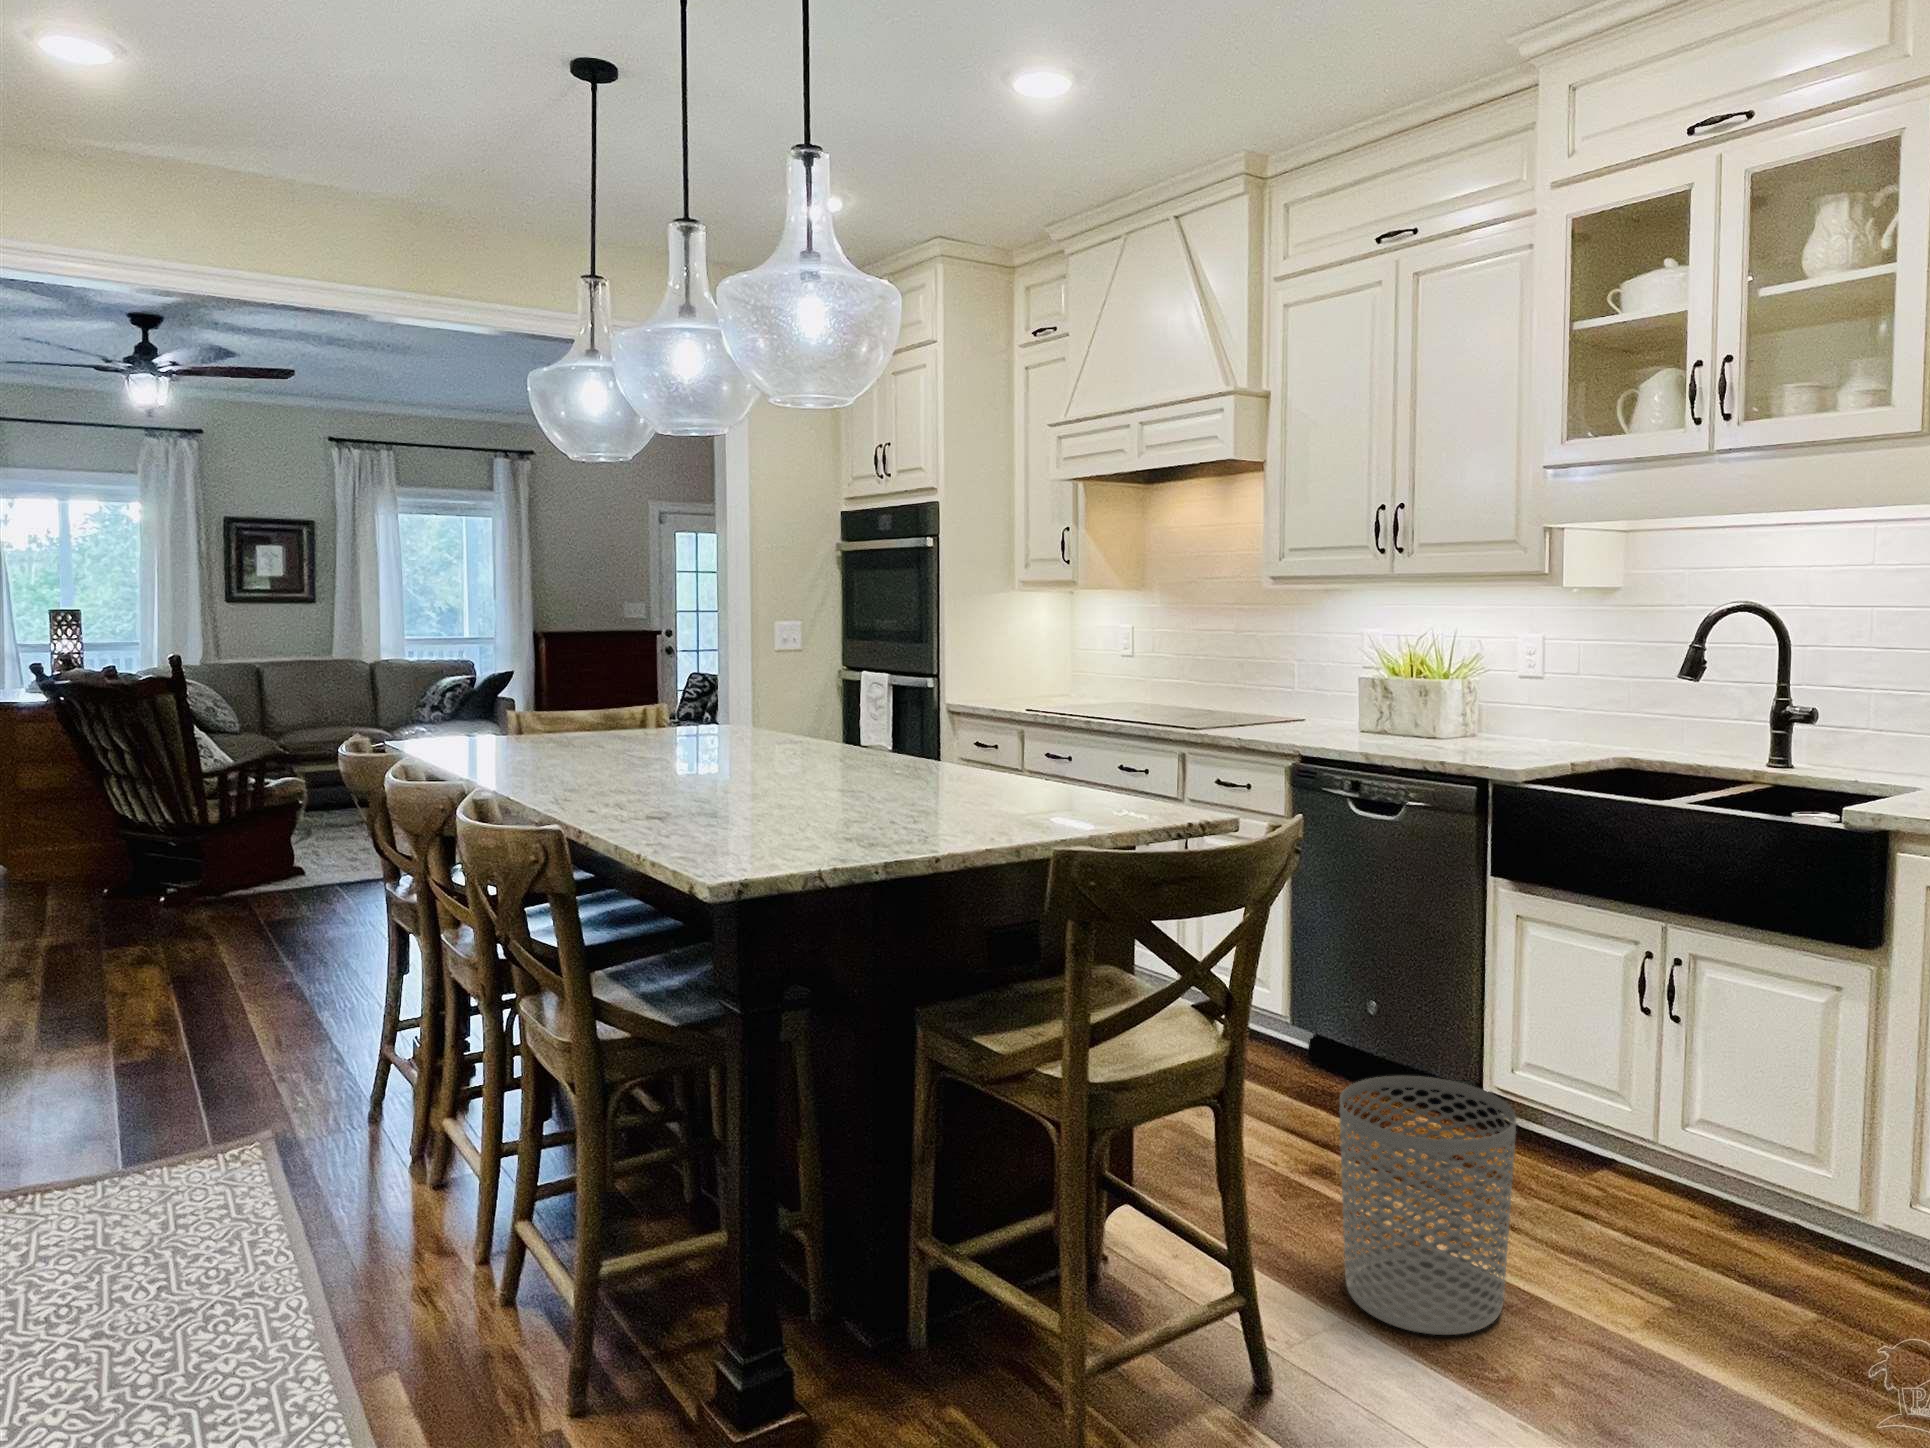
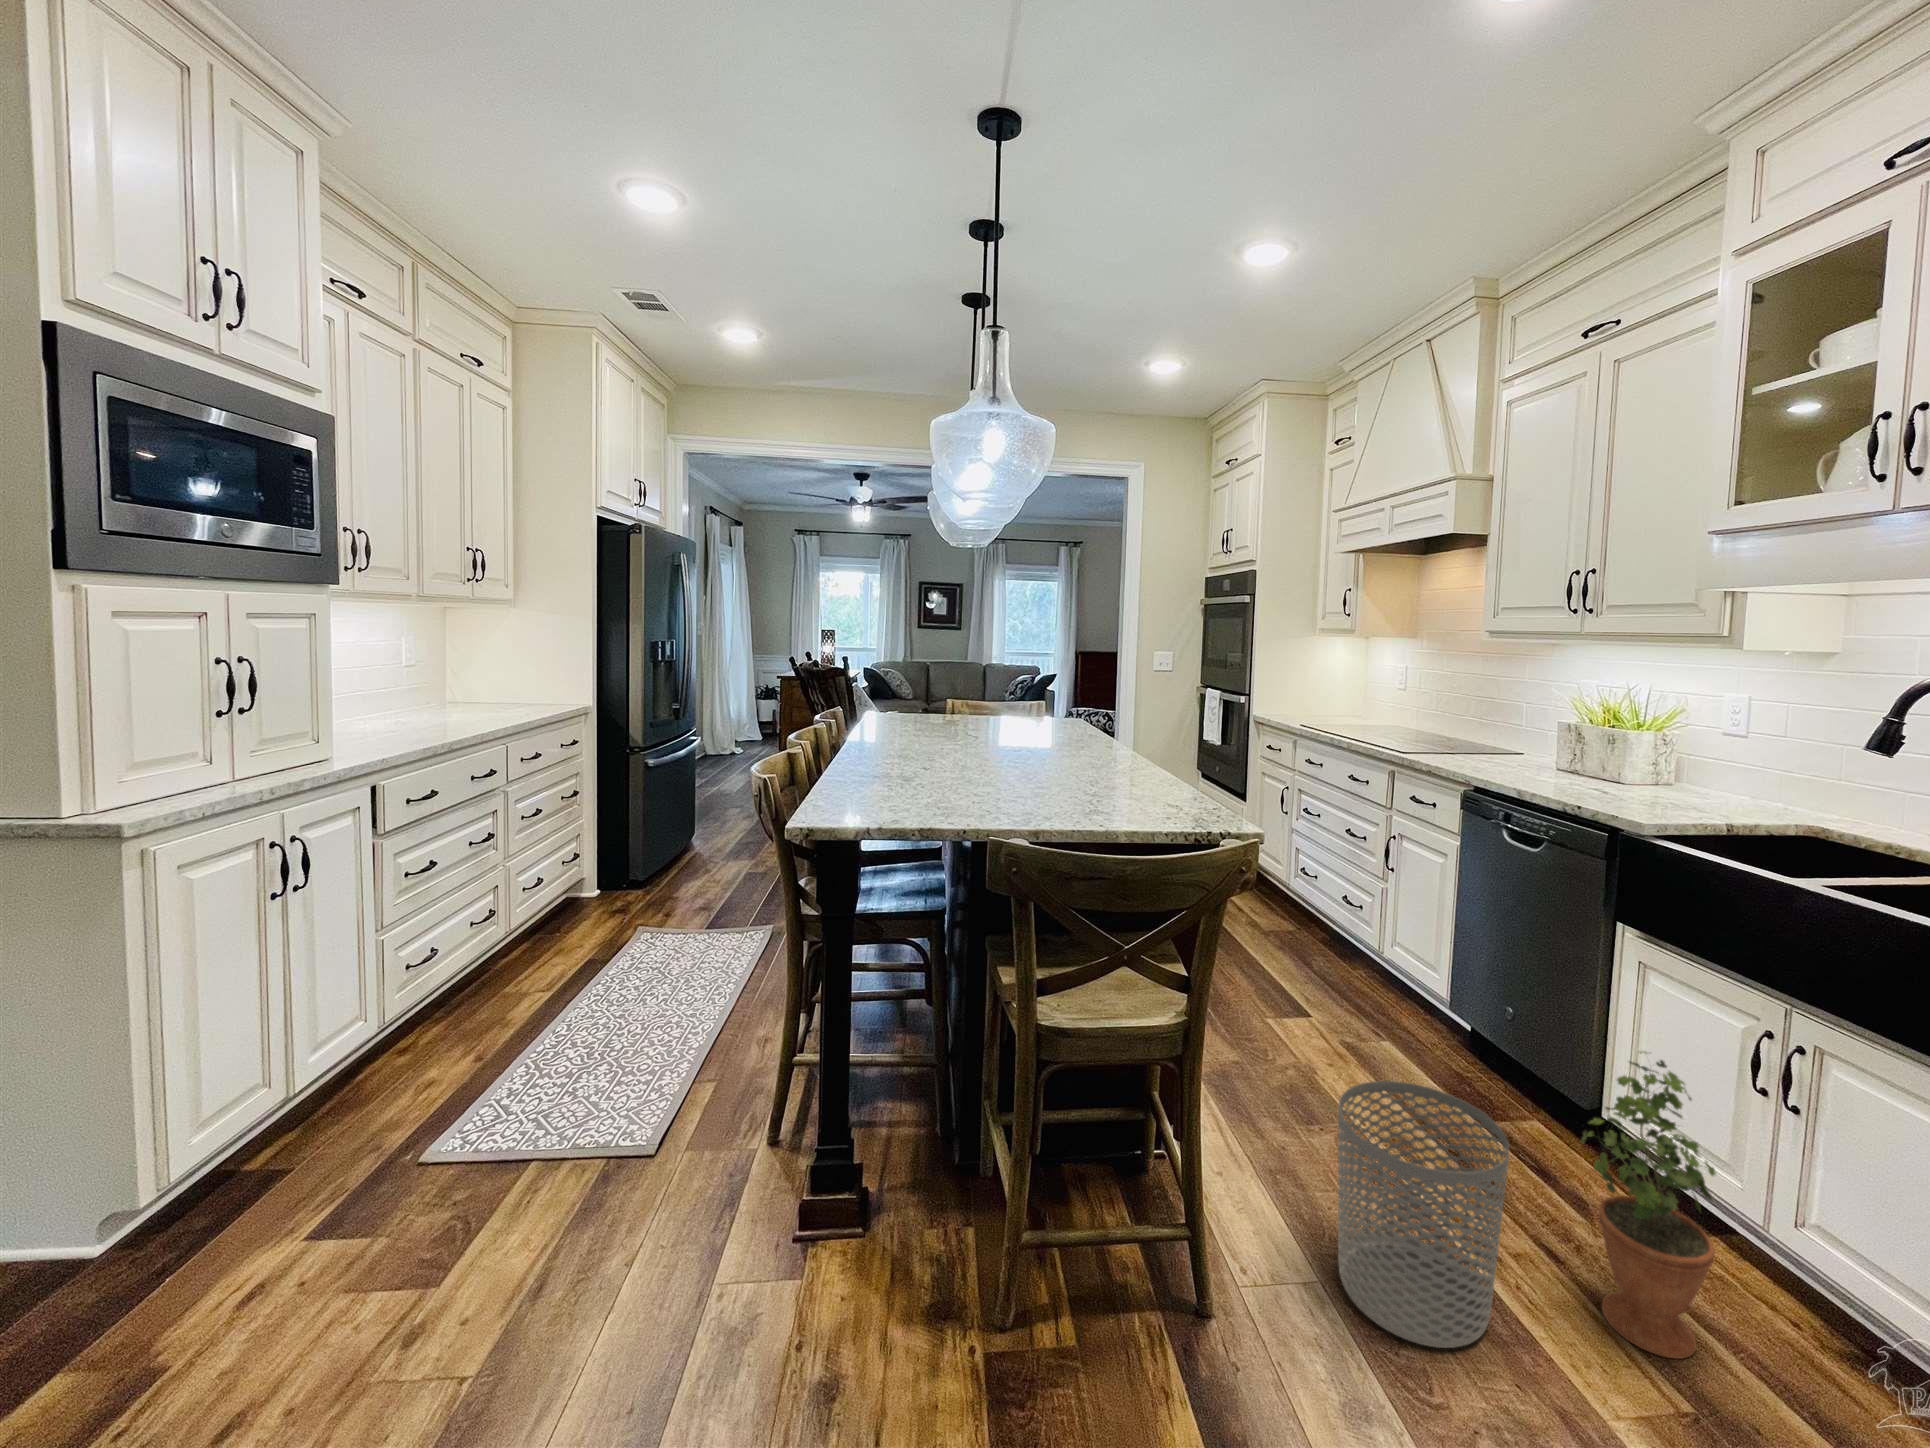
potted plant: none [1545,987,1658,1274] -> present [1582,1051,1716,1359]

